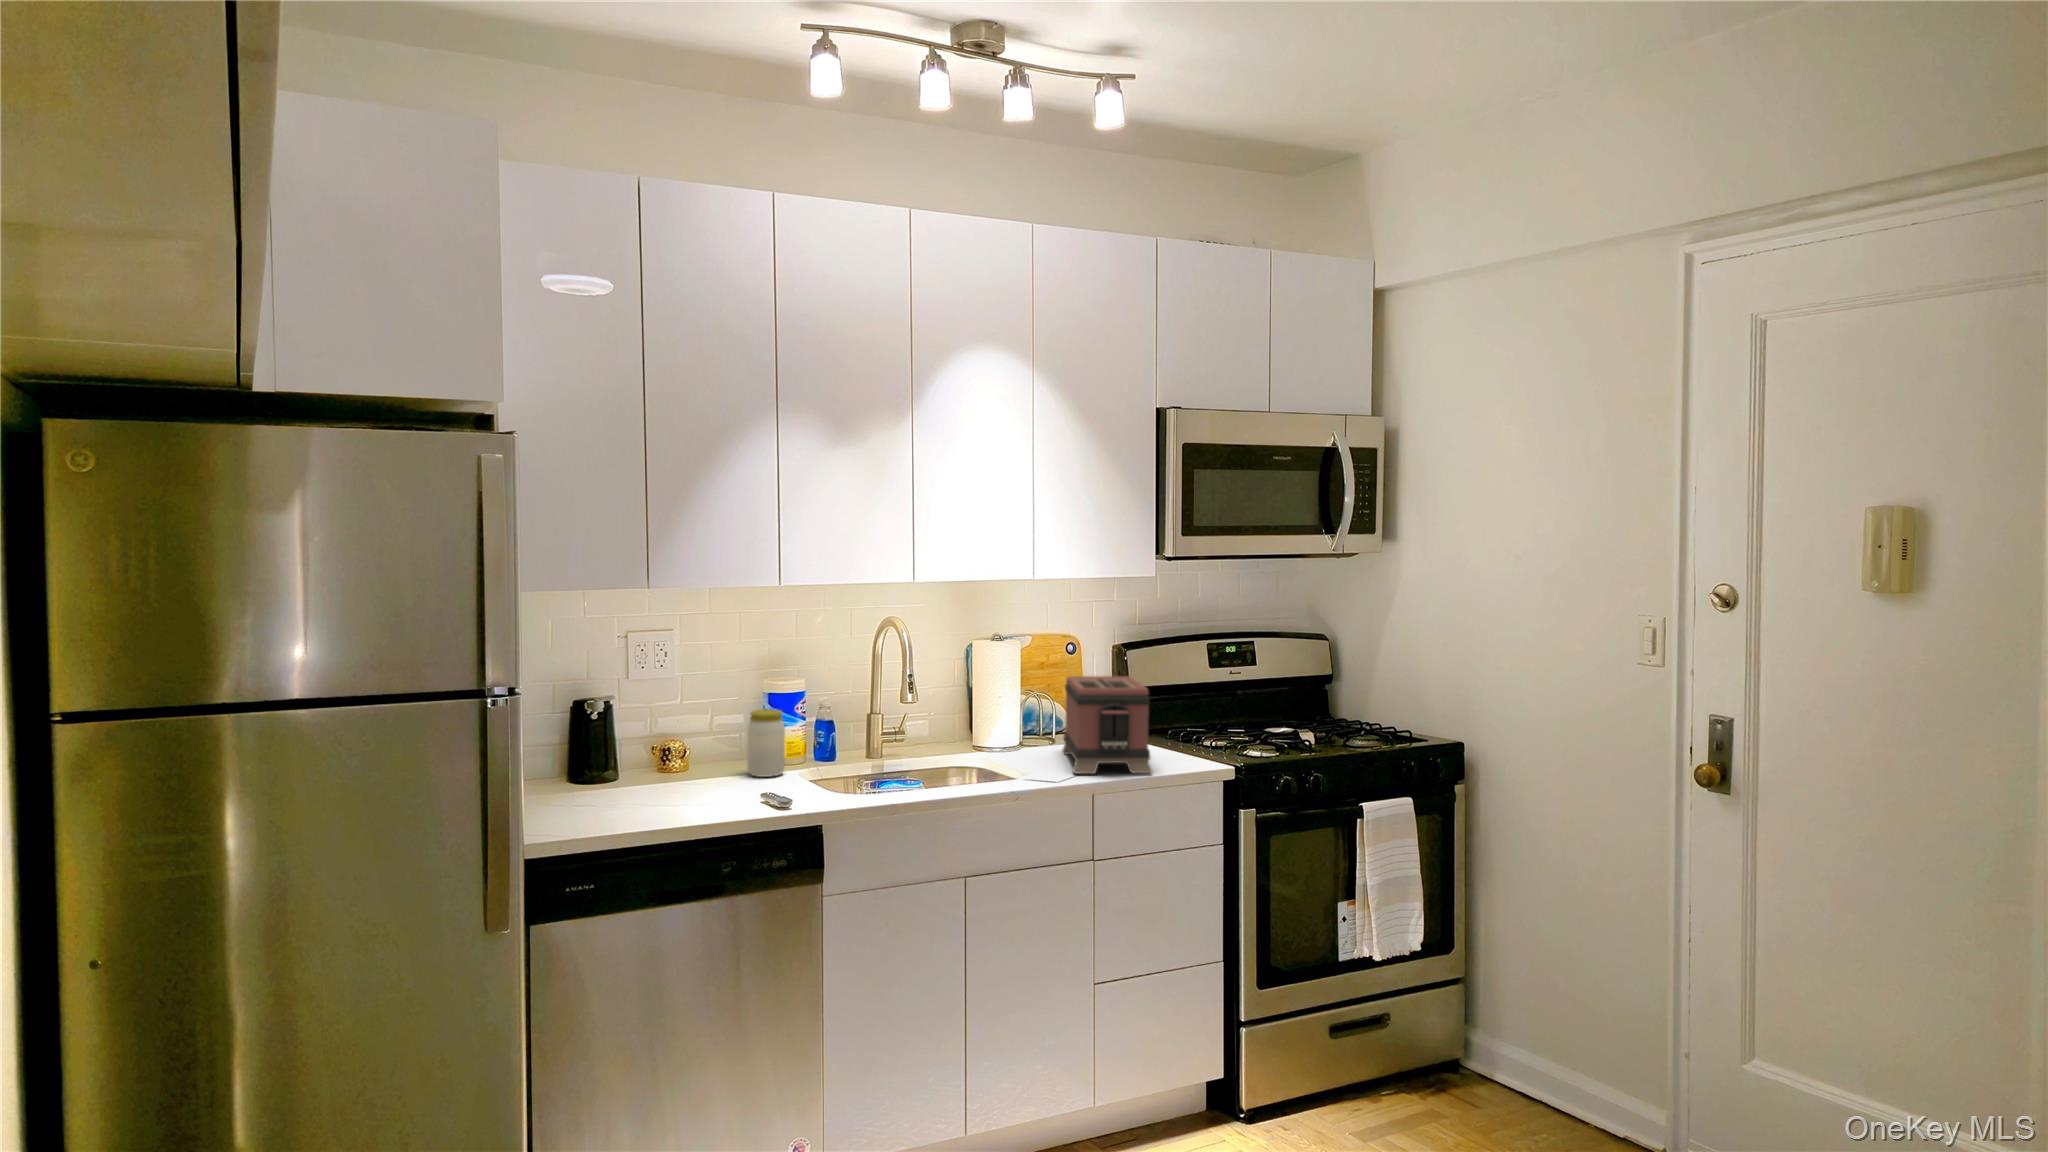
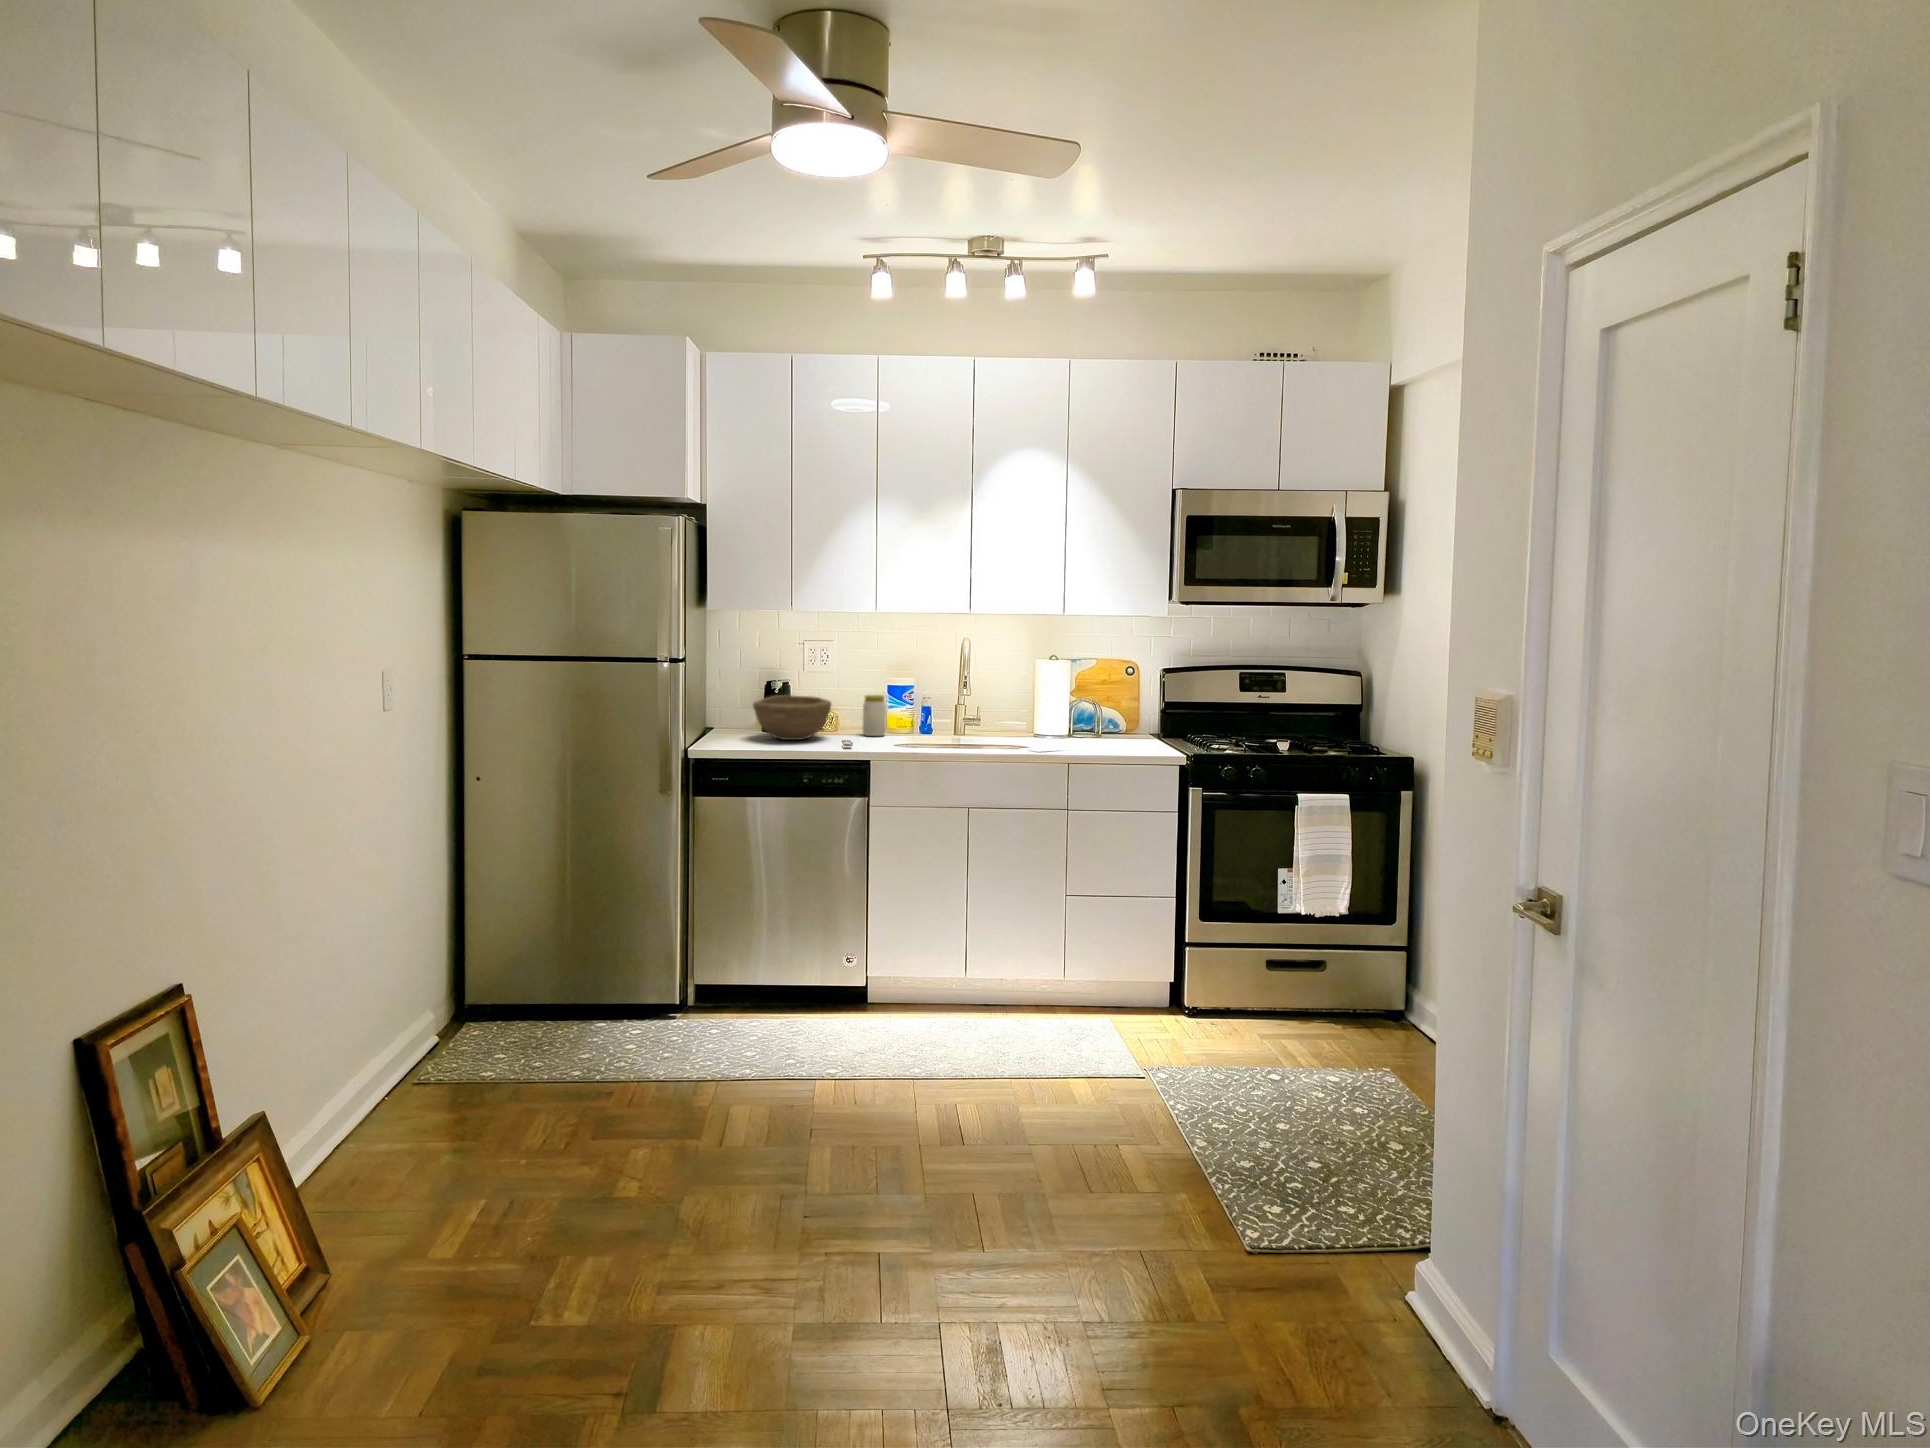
toaster: present [1062,676,1152,774] -> none [1060,687,1137,753]
bowl: none [580,720,718,801] -> present [753,695,831,740]

